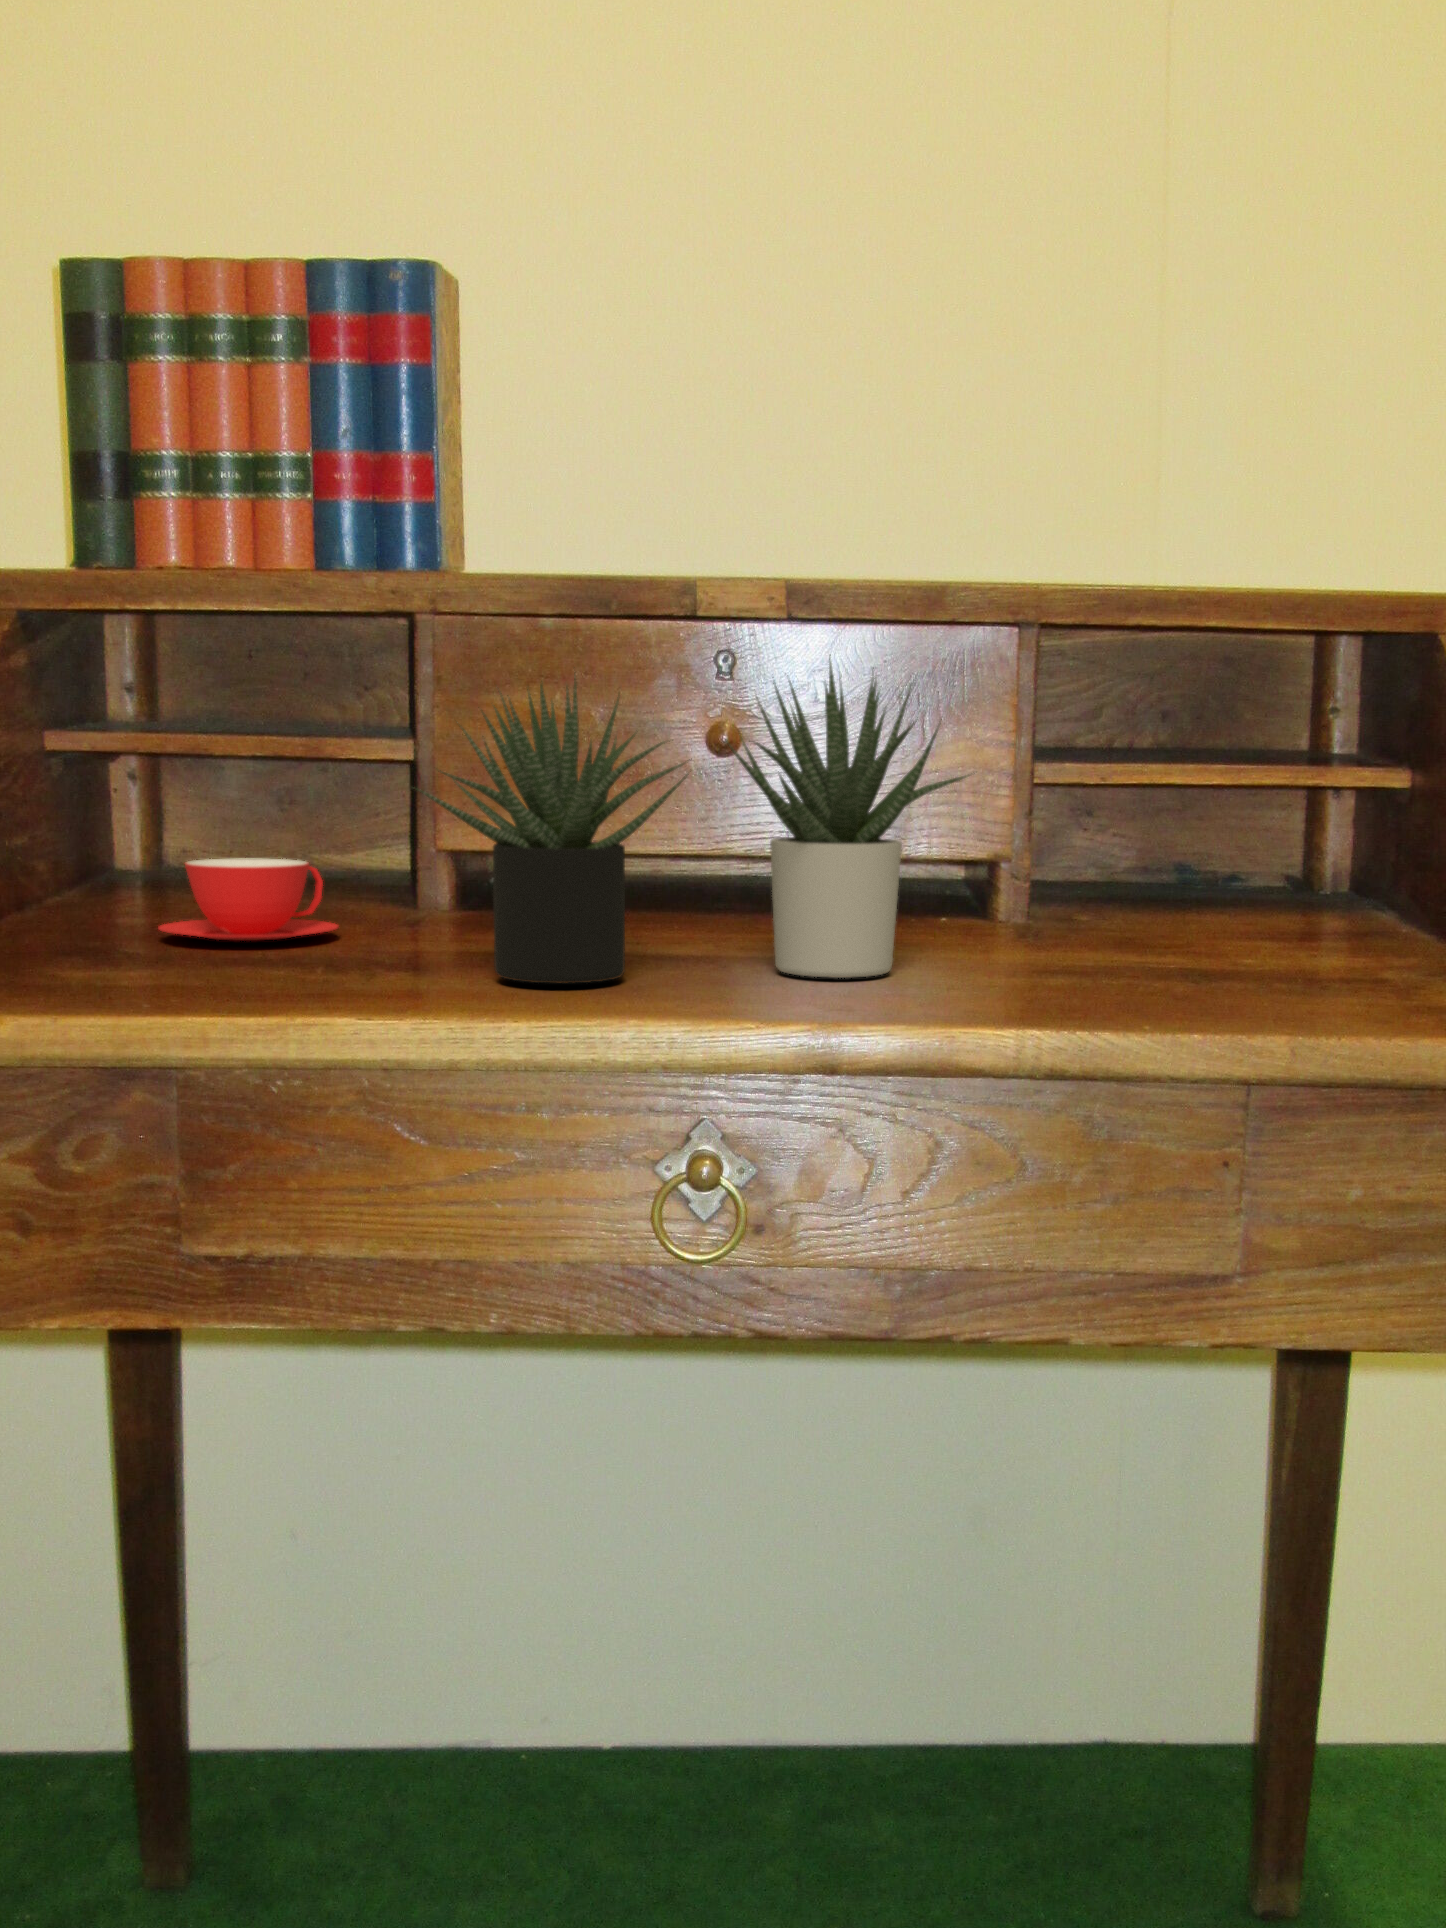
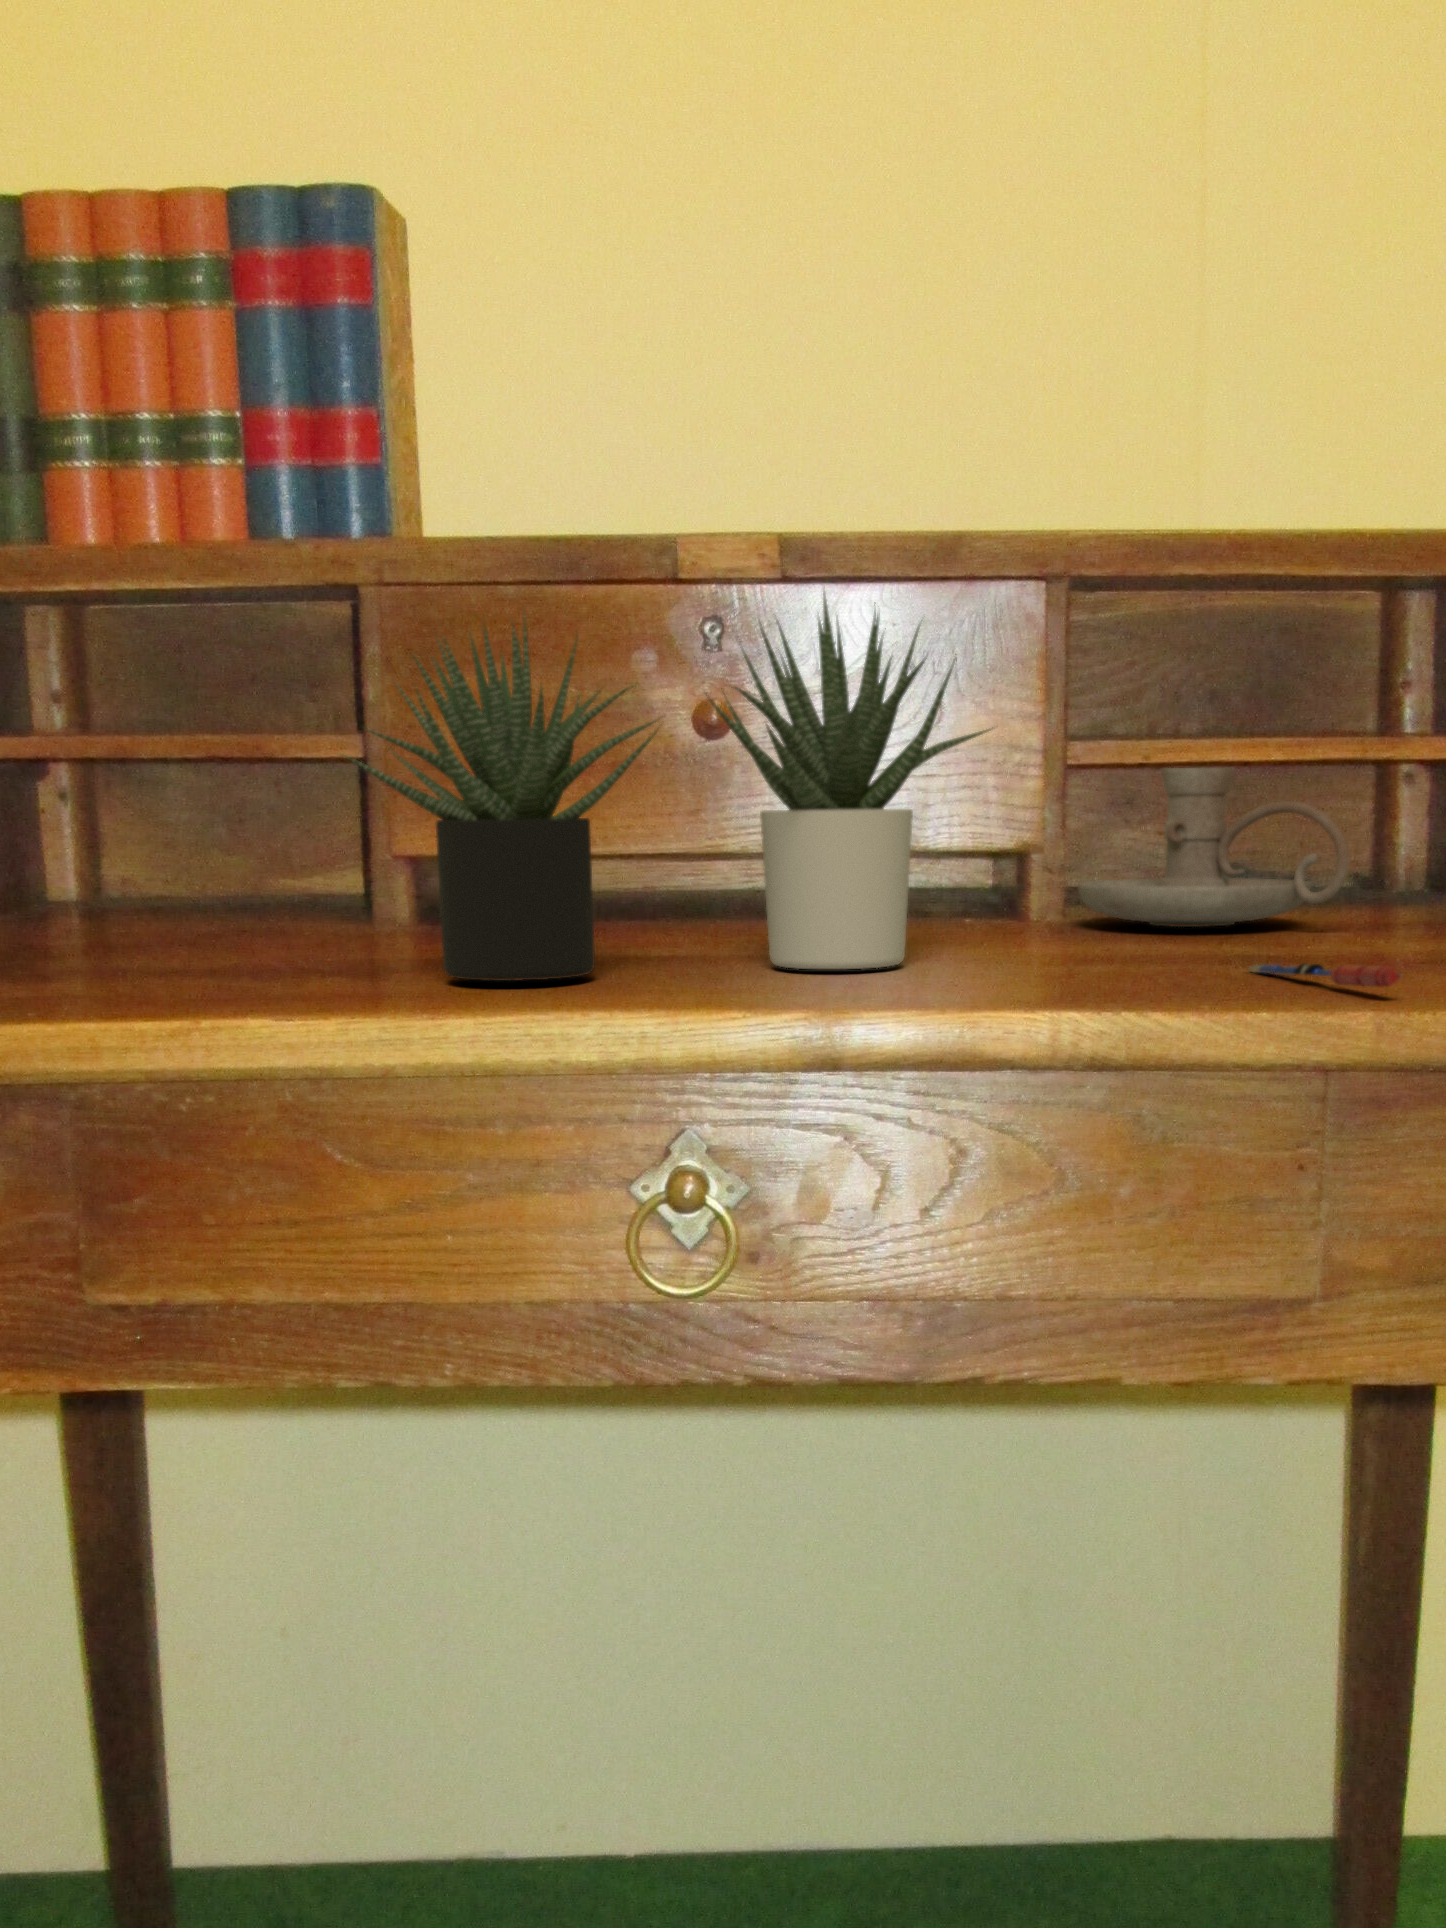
candle holder: none [1045,796,1281,935] -> present [1078,768,1349,927]
teacup: present [158,858,338,941] -> none [73,863,279,954]
pen: none [1183,984,1314,1015] -> present [1250,963,1401,987]

